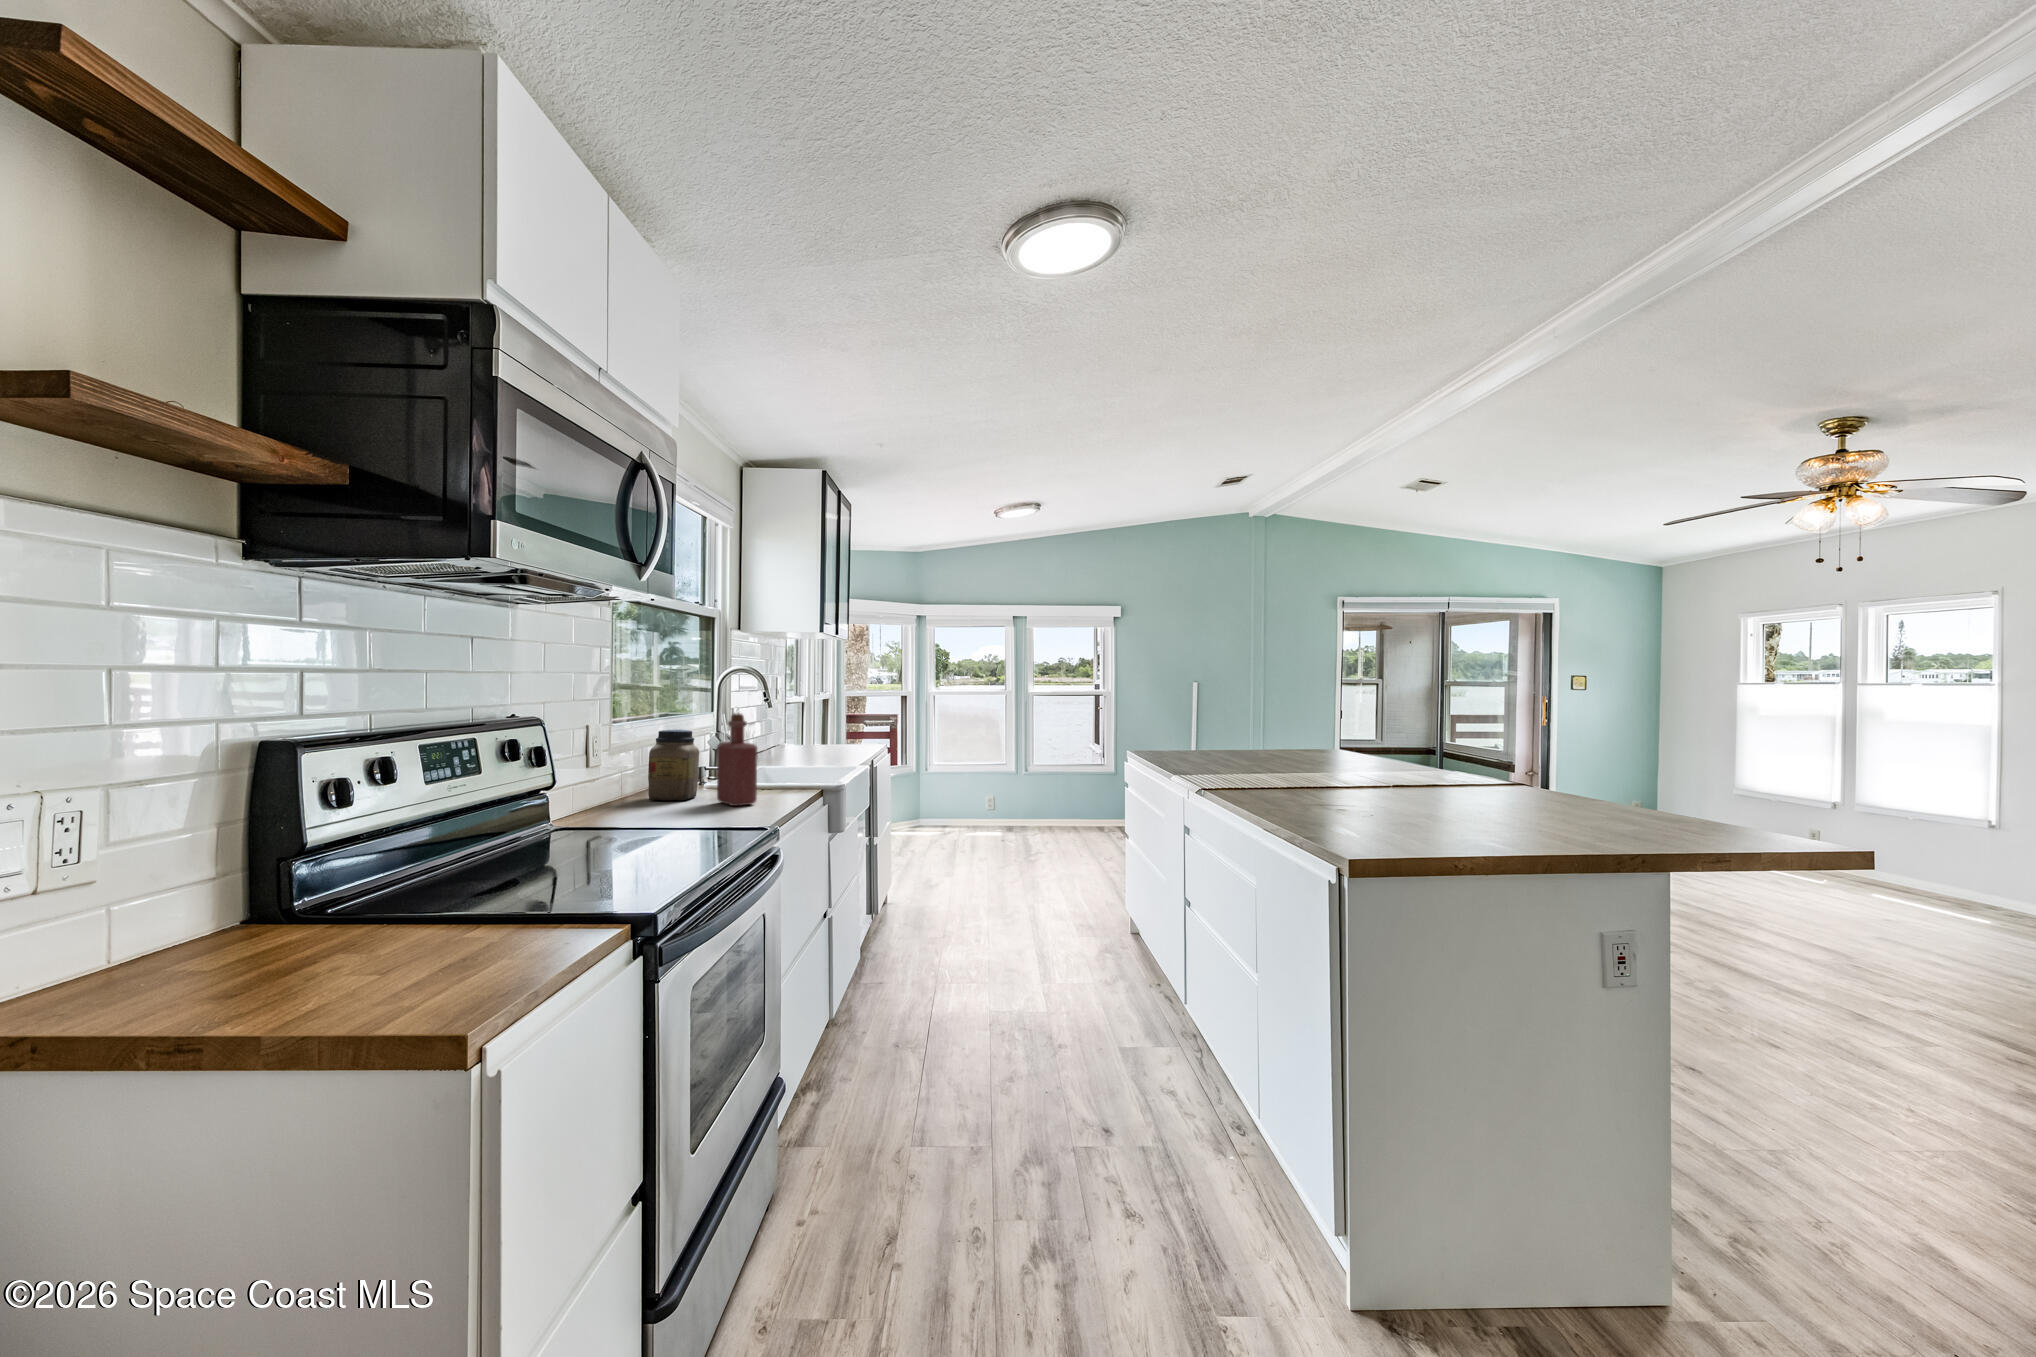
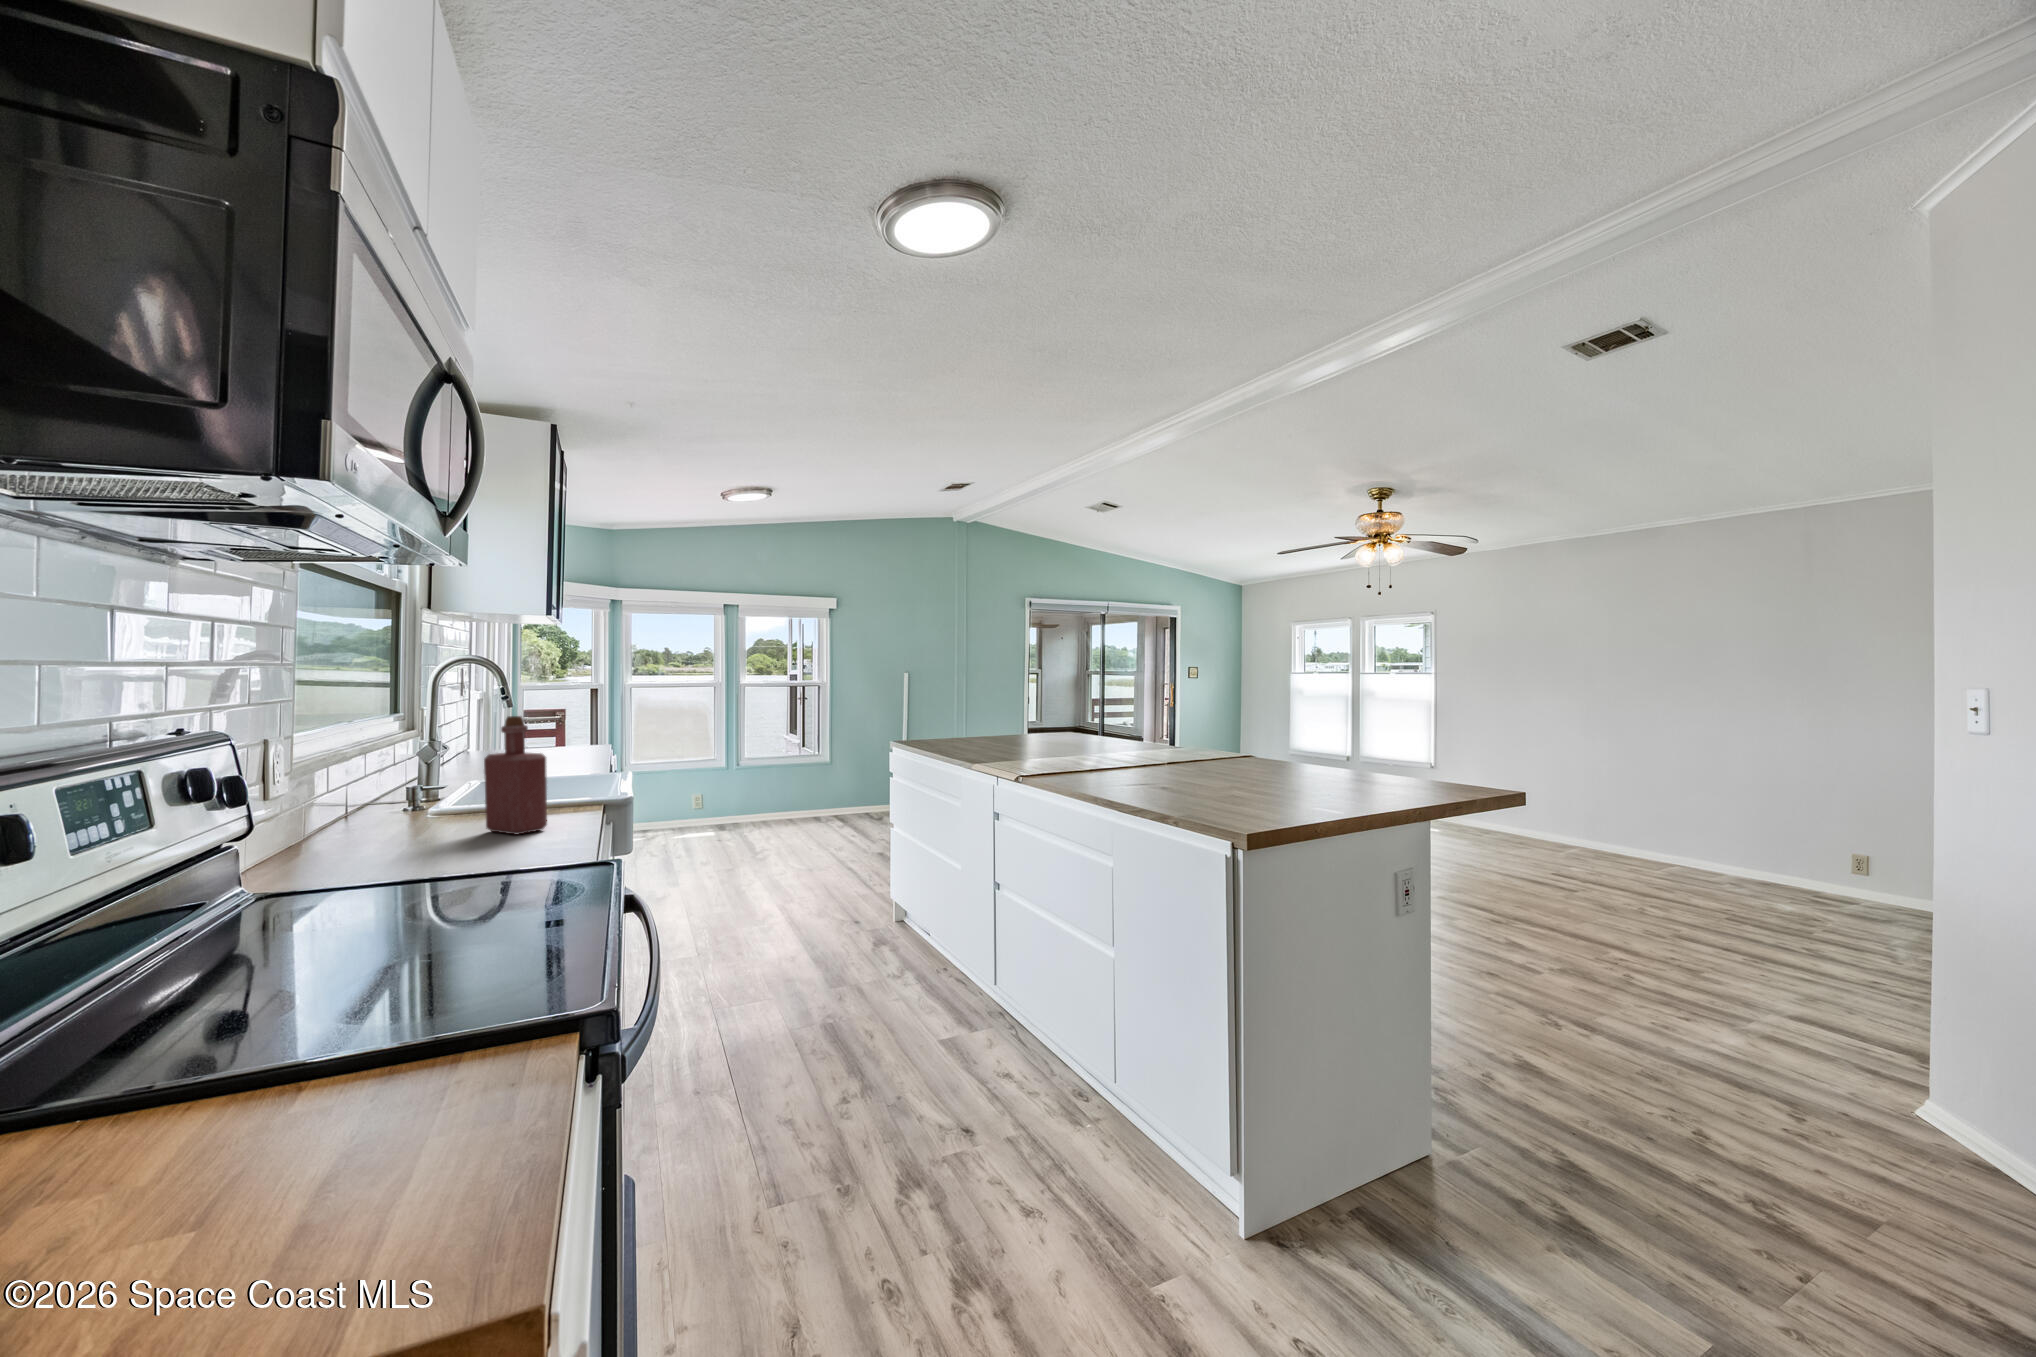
jar: present [648,730,699,800] -> none [374,741,447,839]

